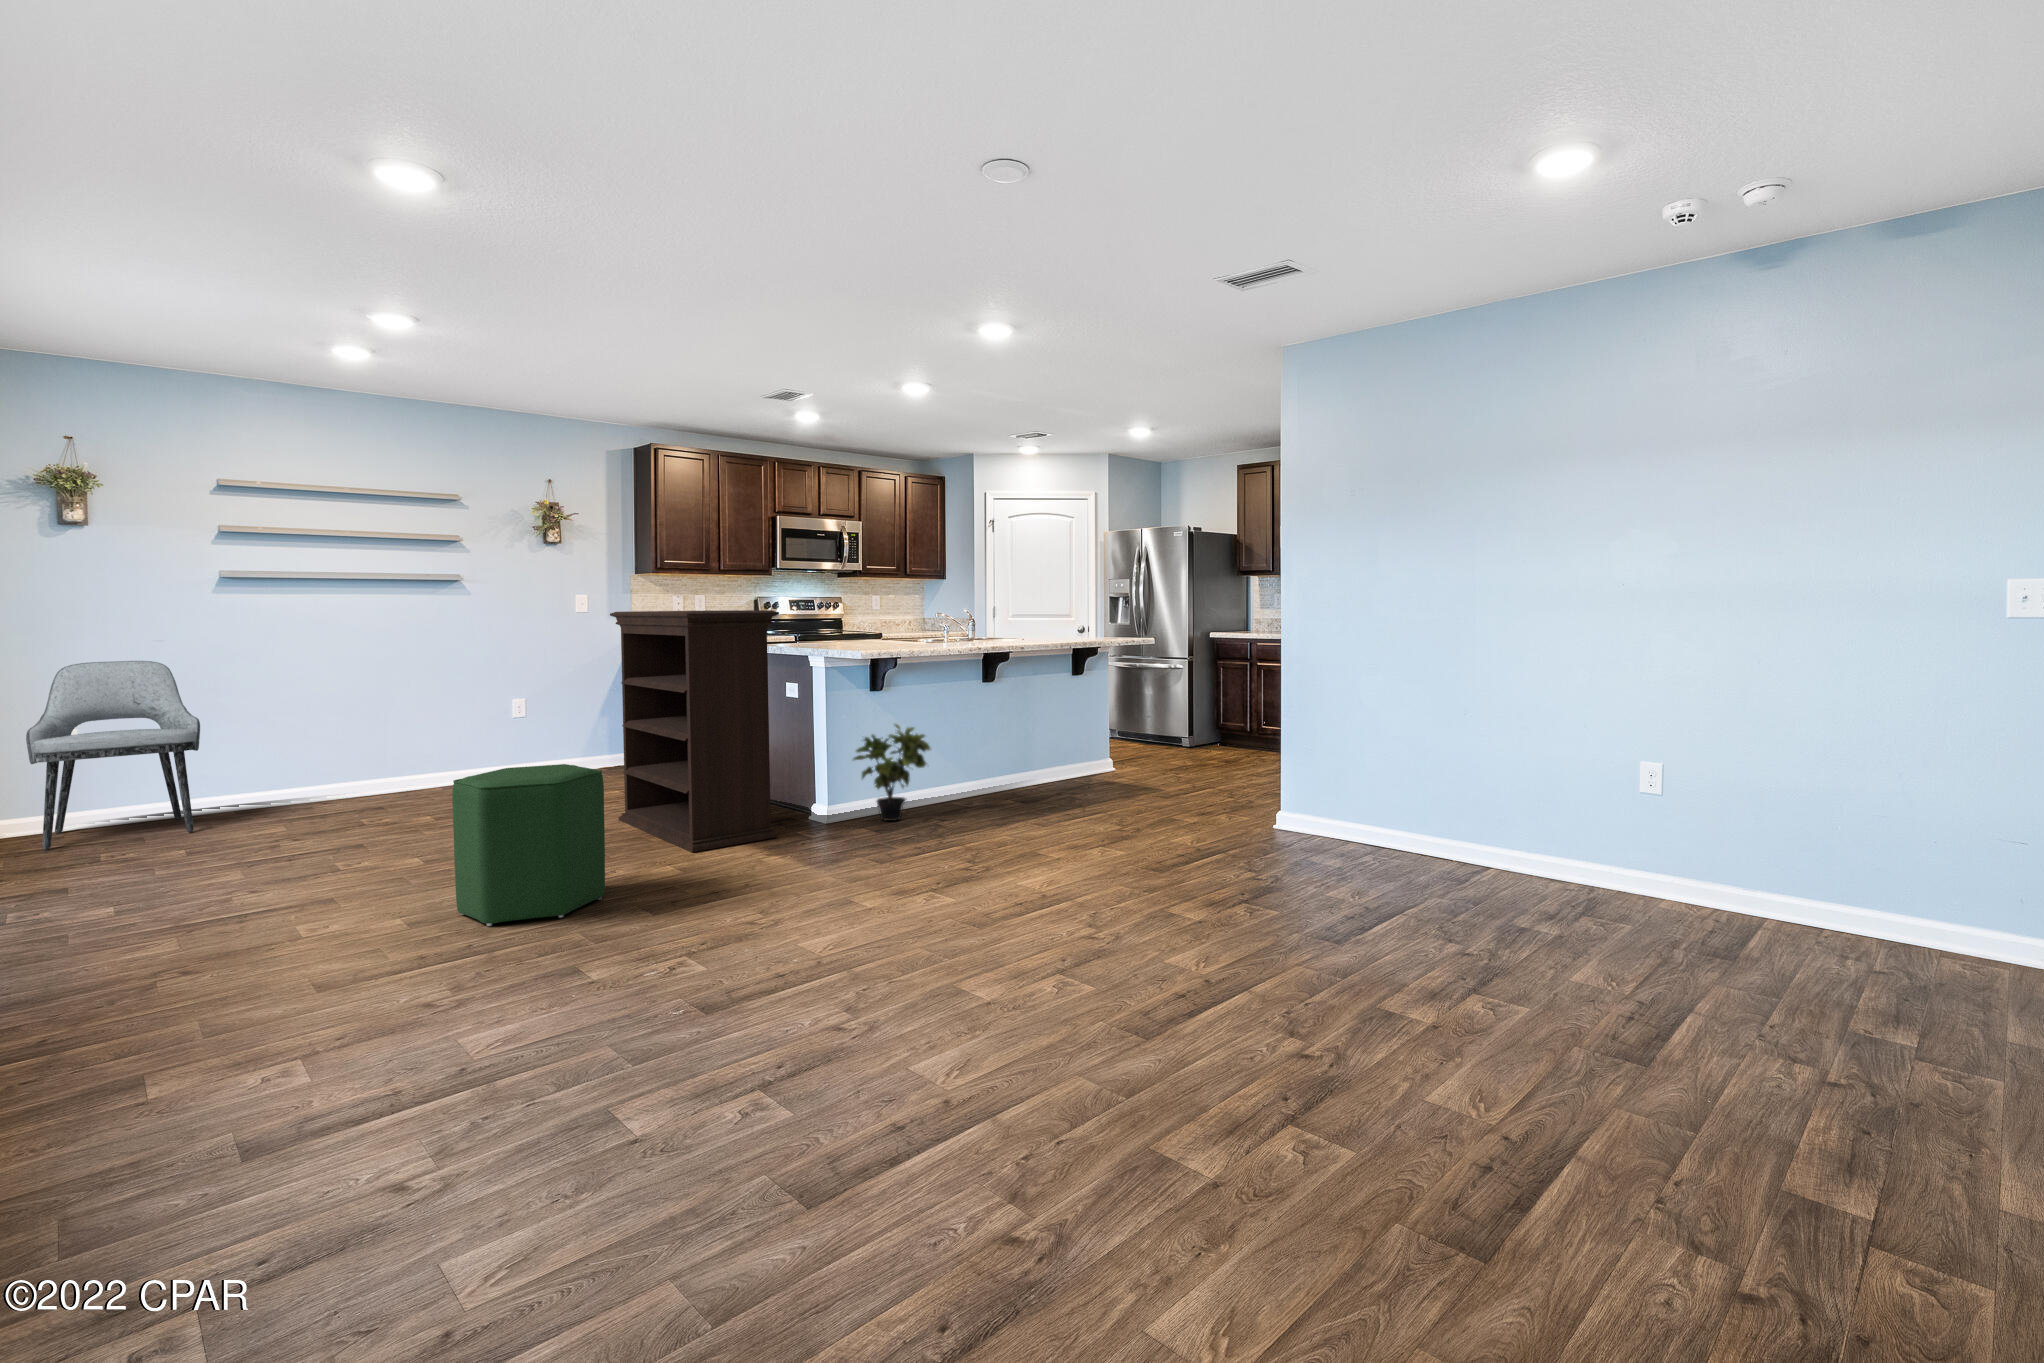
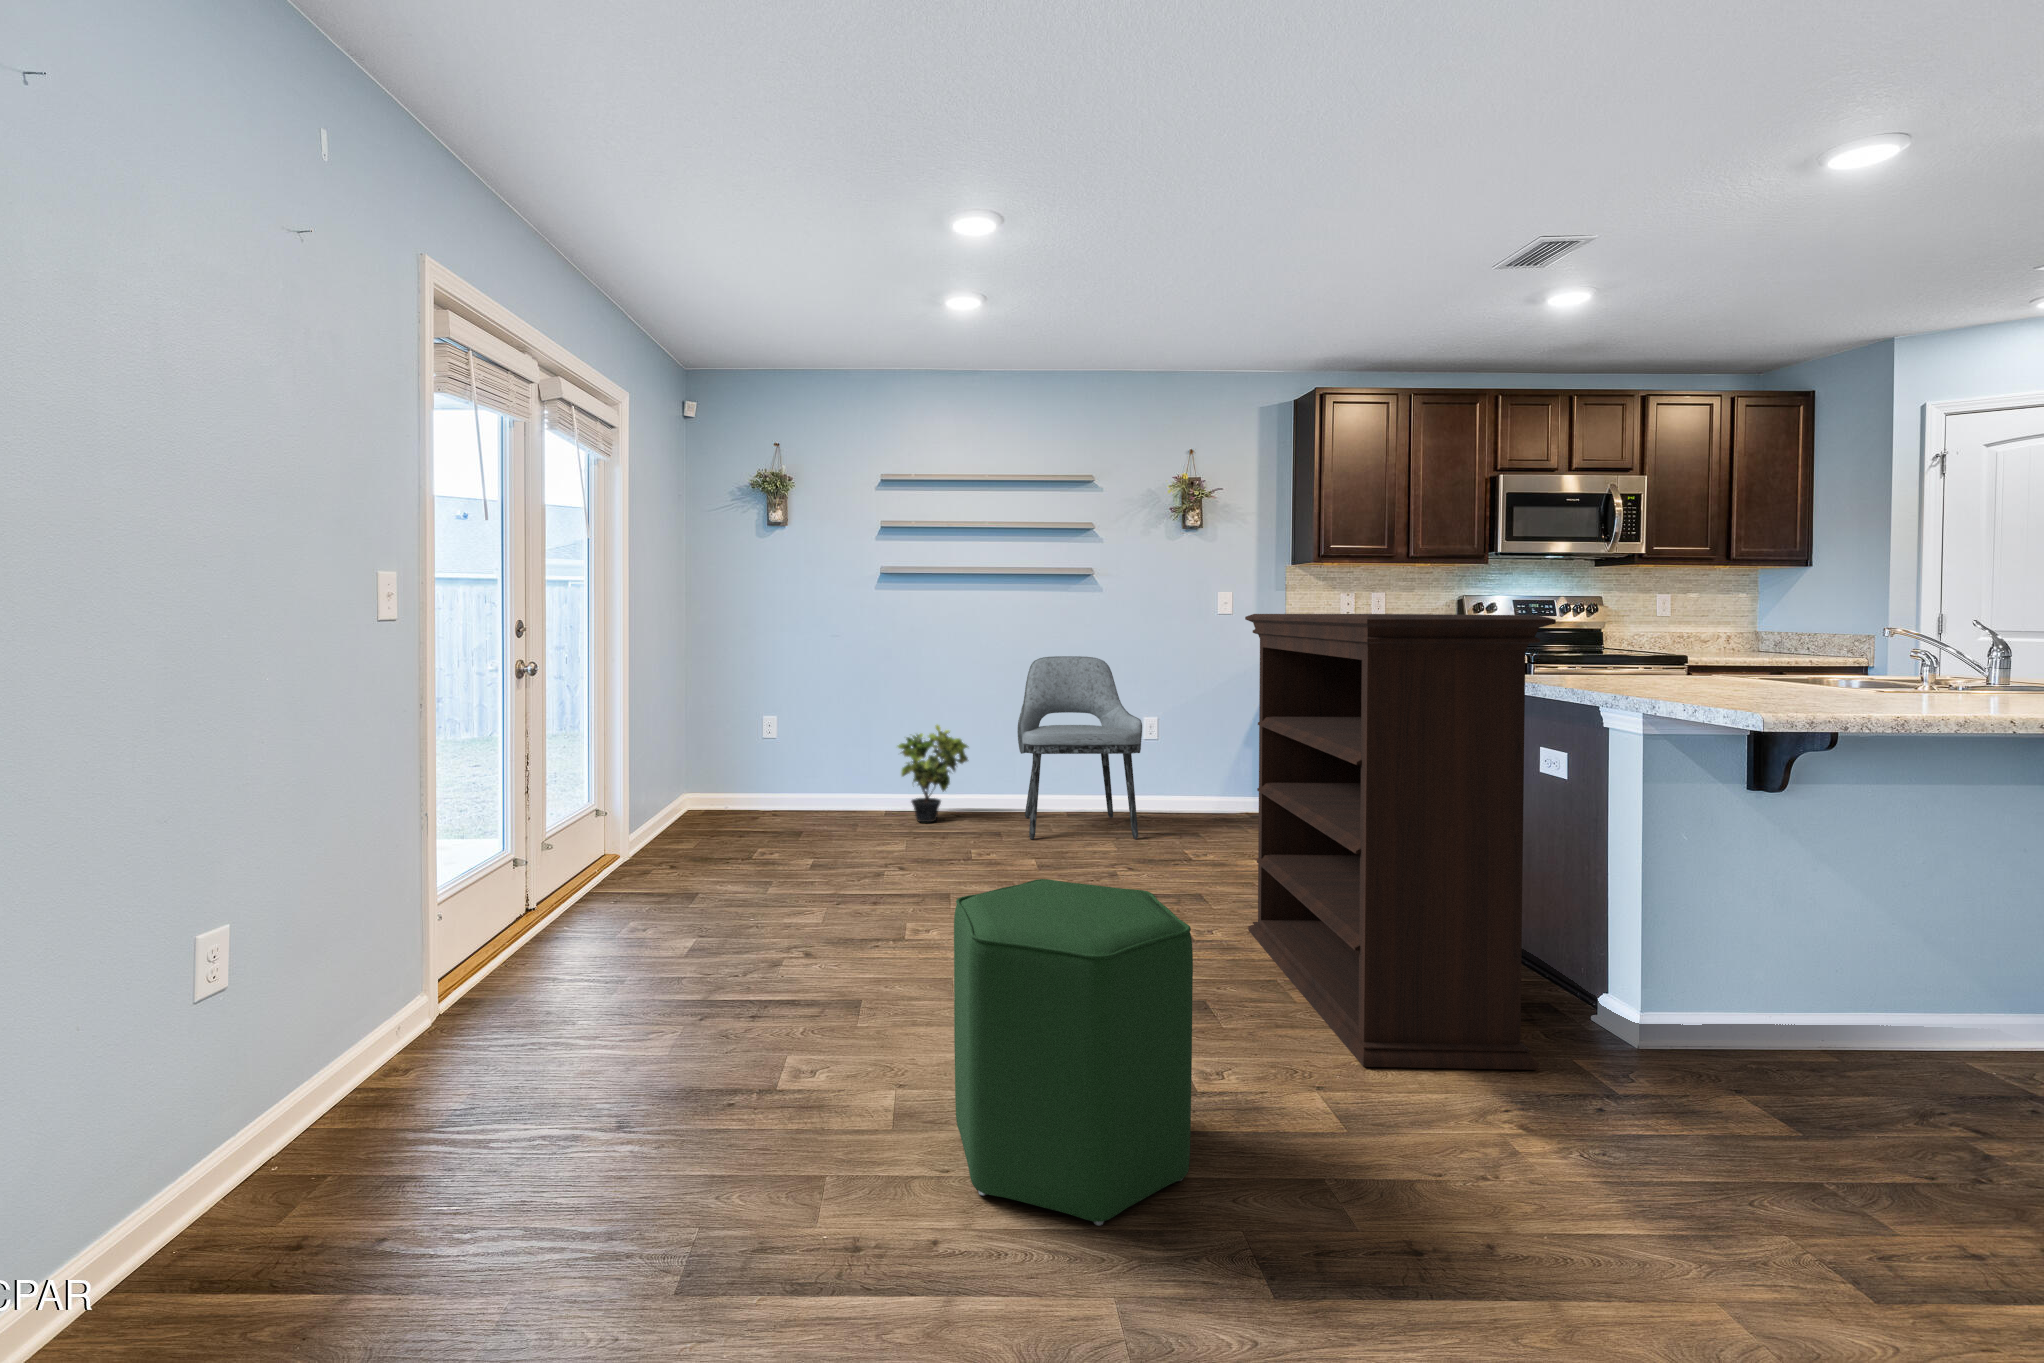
dining chair: present [26,661,200,850] -> present [1017,656,1142,839]
potted plant: present [854,724,931,821] -> present [898,725,968,822]

